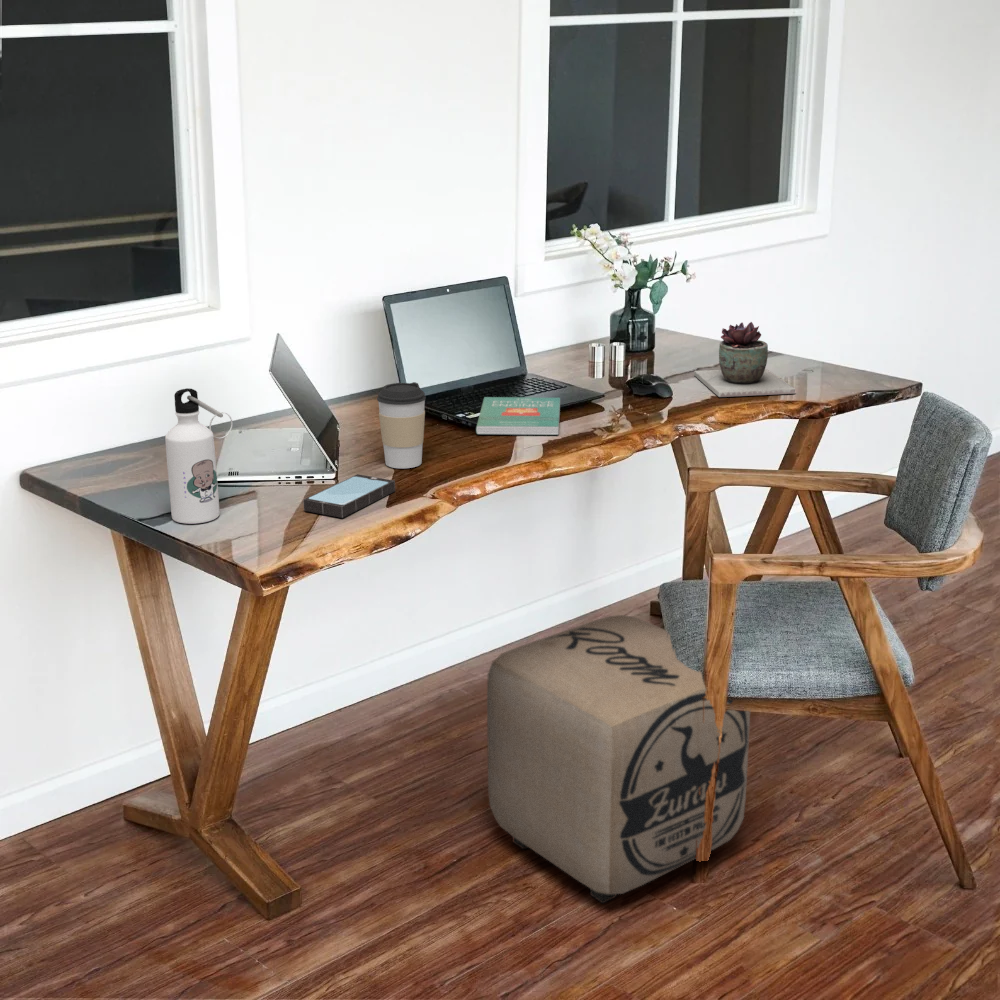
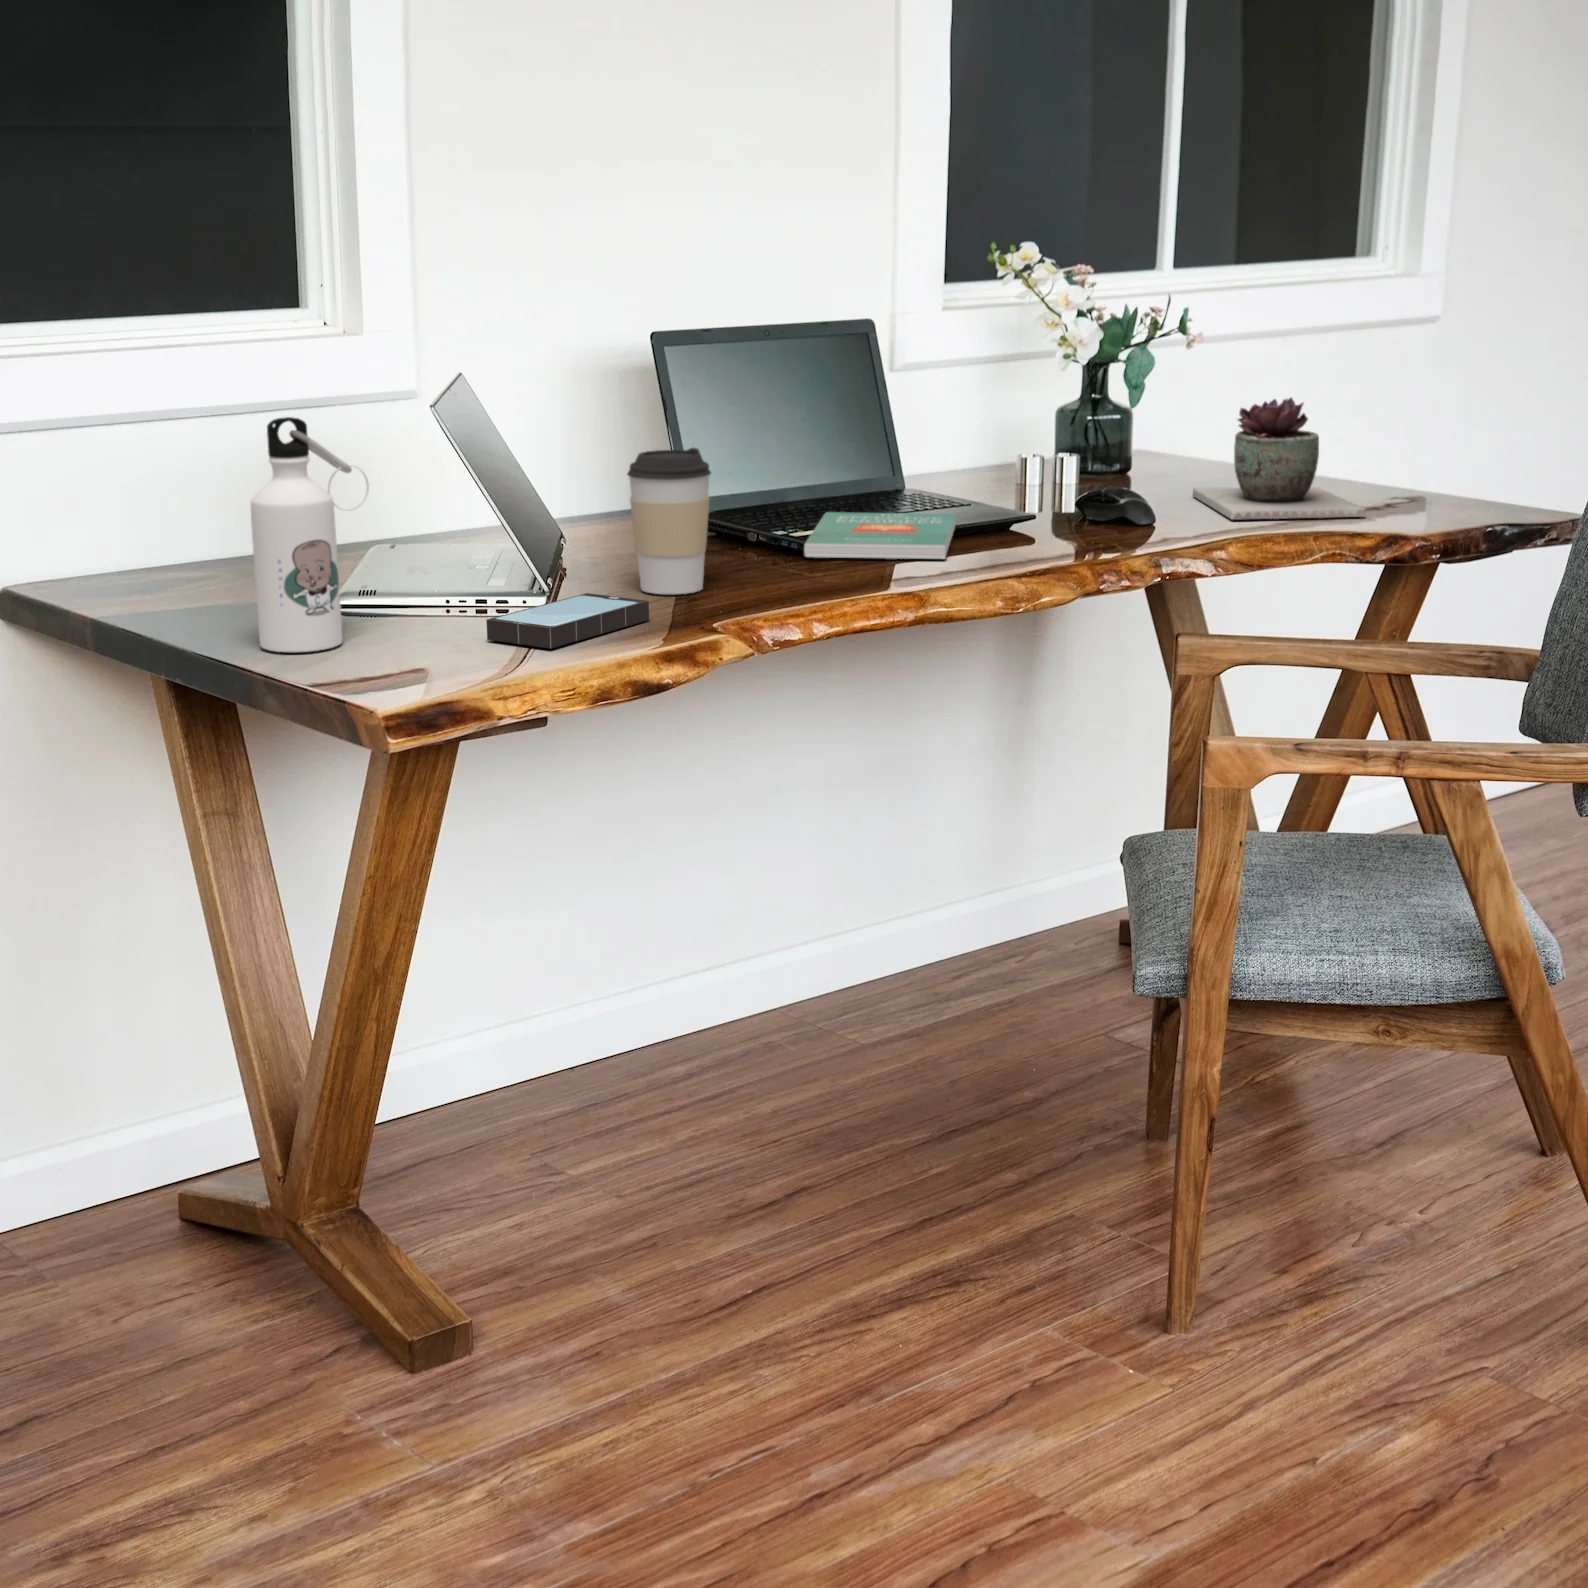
ottoman: present [487,615,750,903] -> none [810,876,1272,1364]

